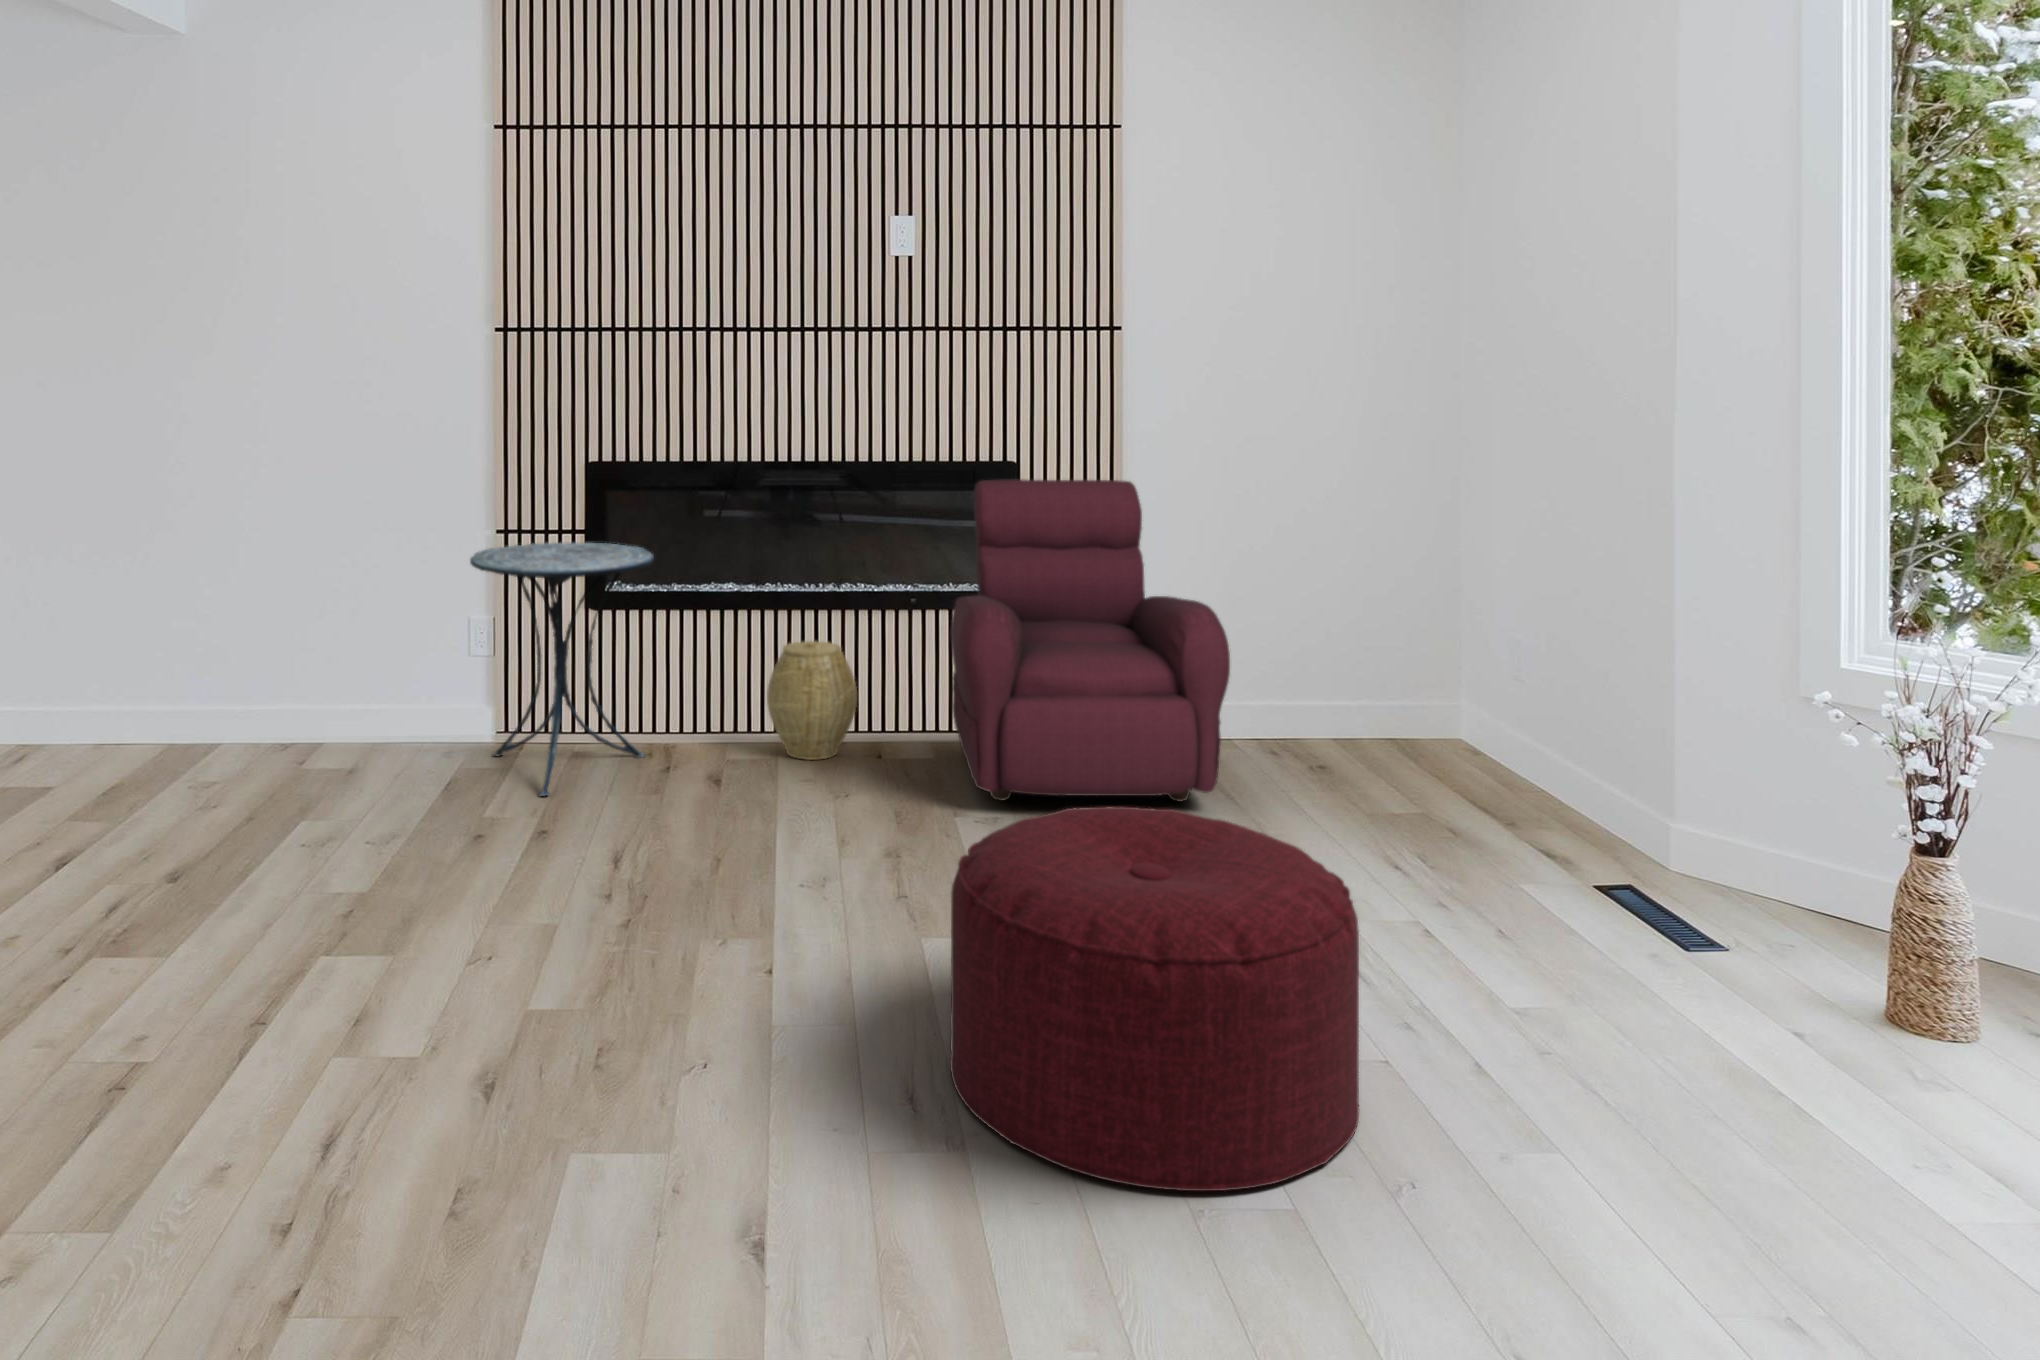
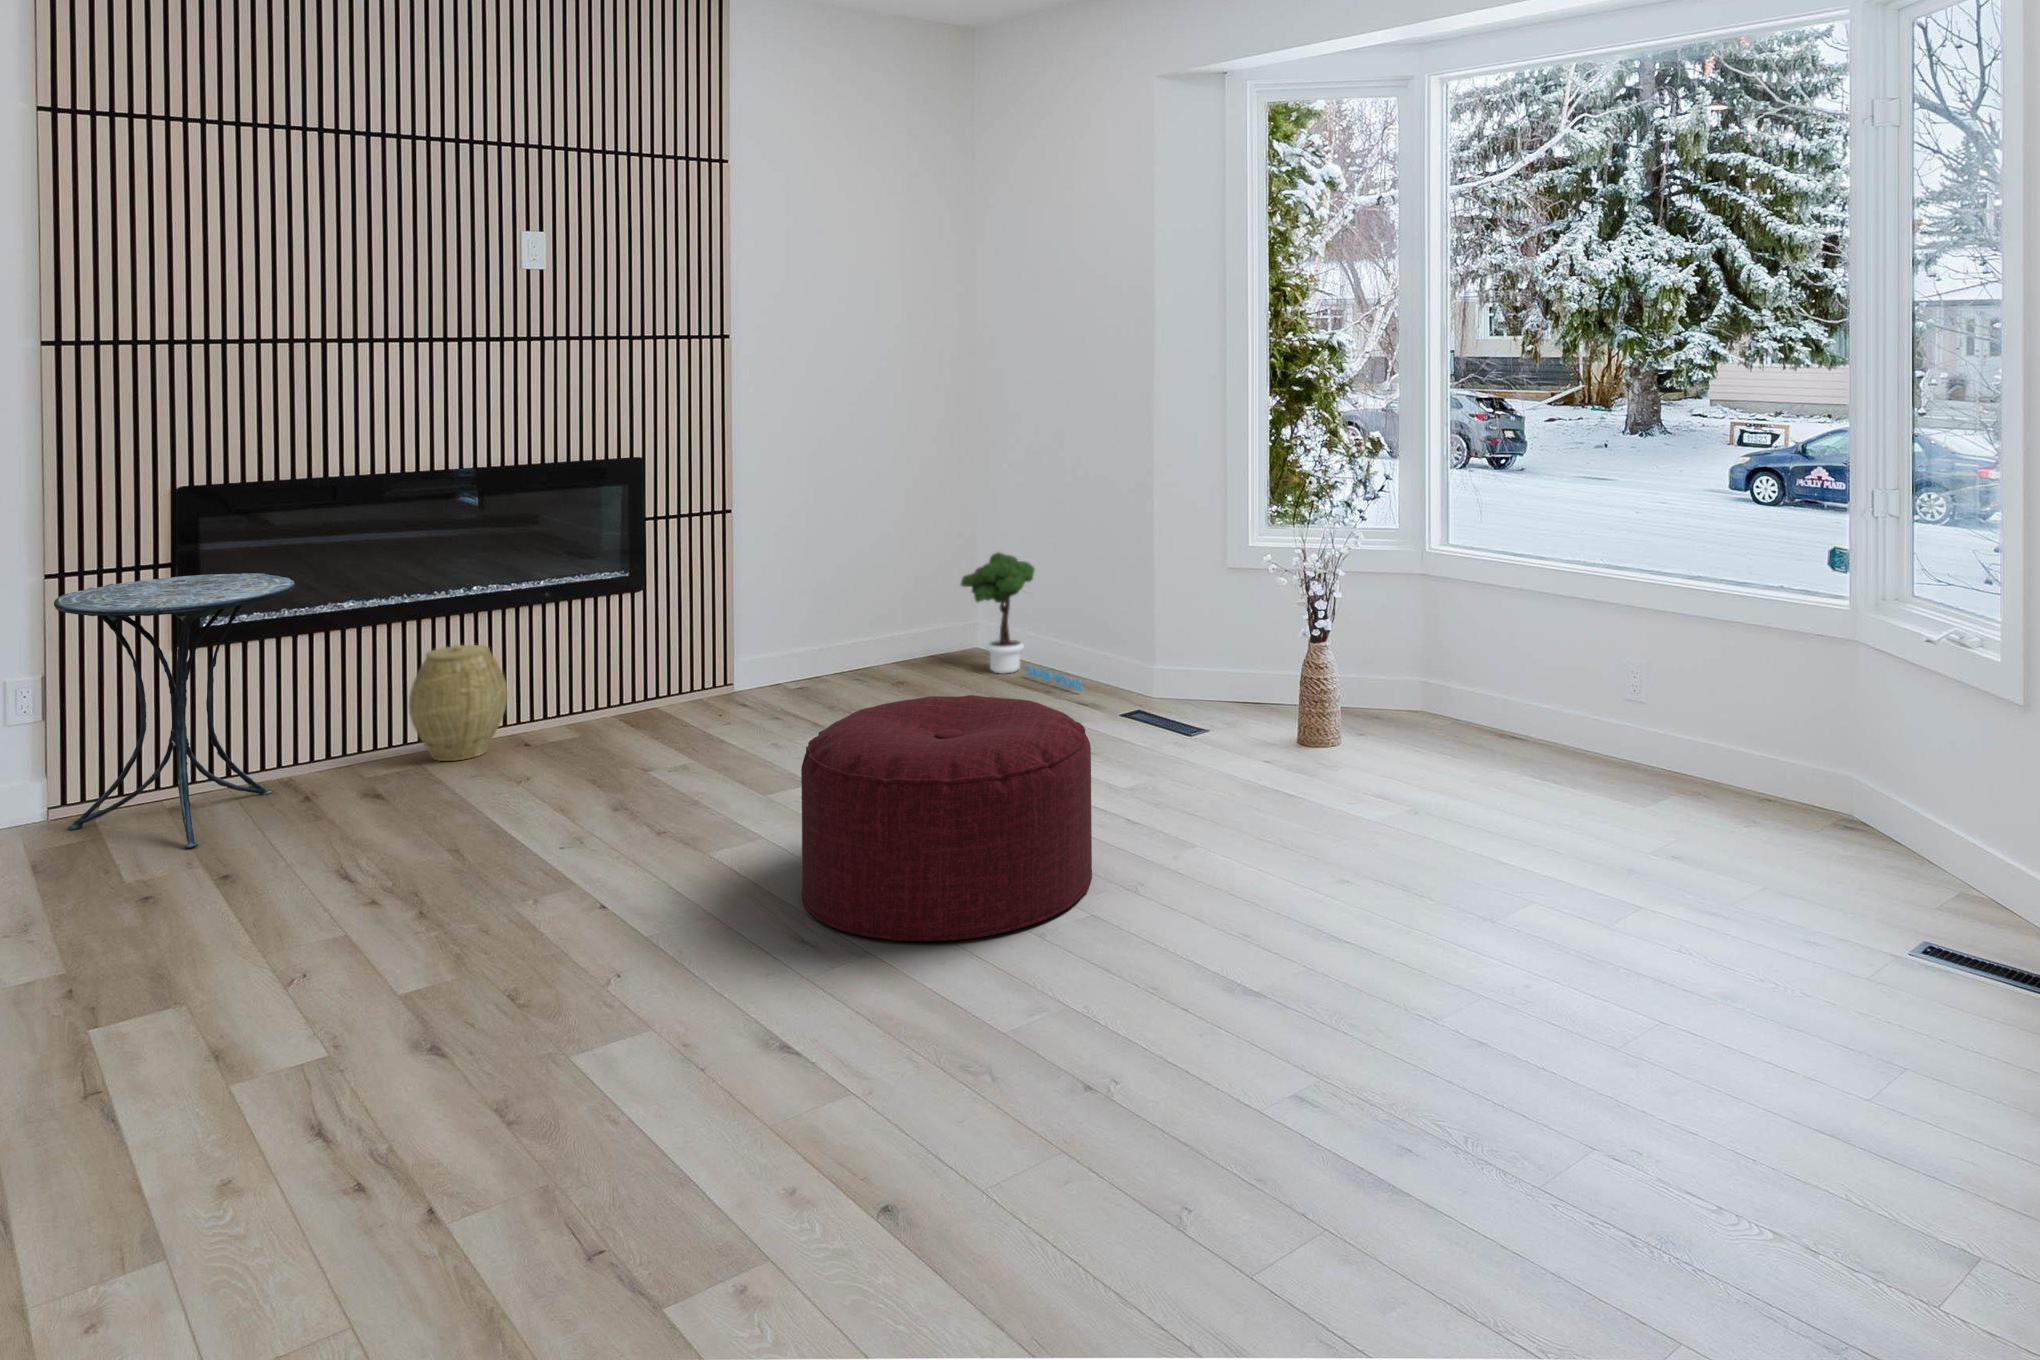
armchair: present [950,479,1230,802] -> none [590,468,867,752]
potted tree: none [1401,619,1549,833] -> present [961,552,1083,691]

